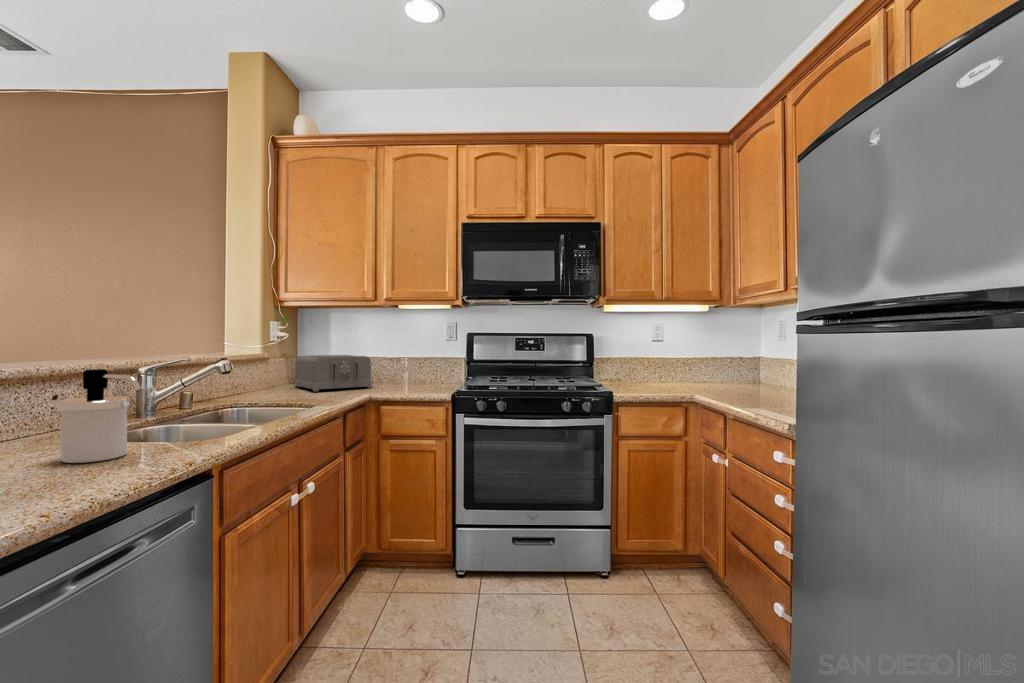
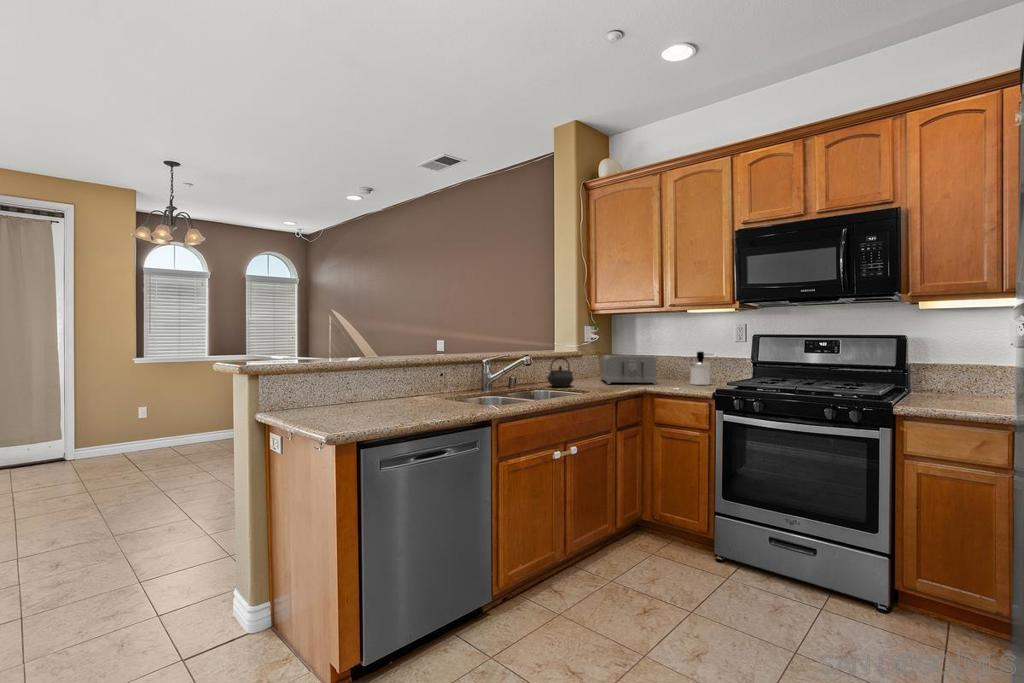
kettle: none [232,360,273,401] -> present [547,357,573,387]
soap dispenser: present [58,369,141,463] -> present [690,352,719,385]

